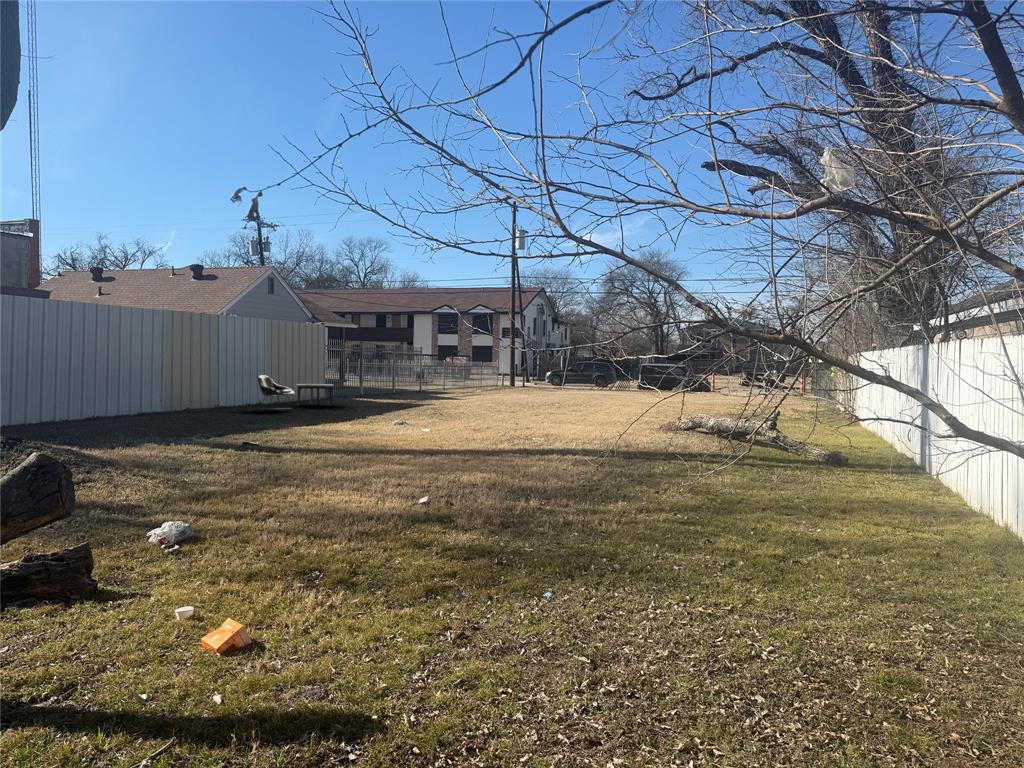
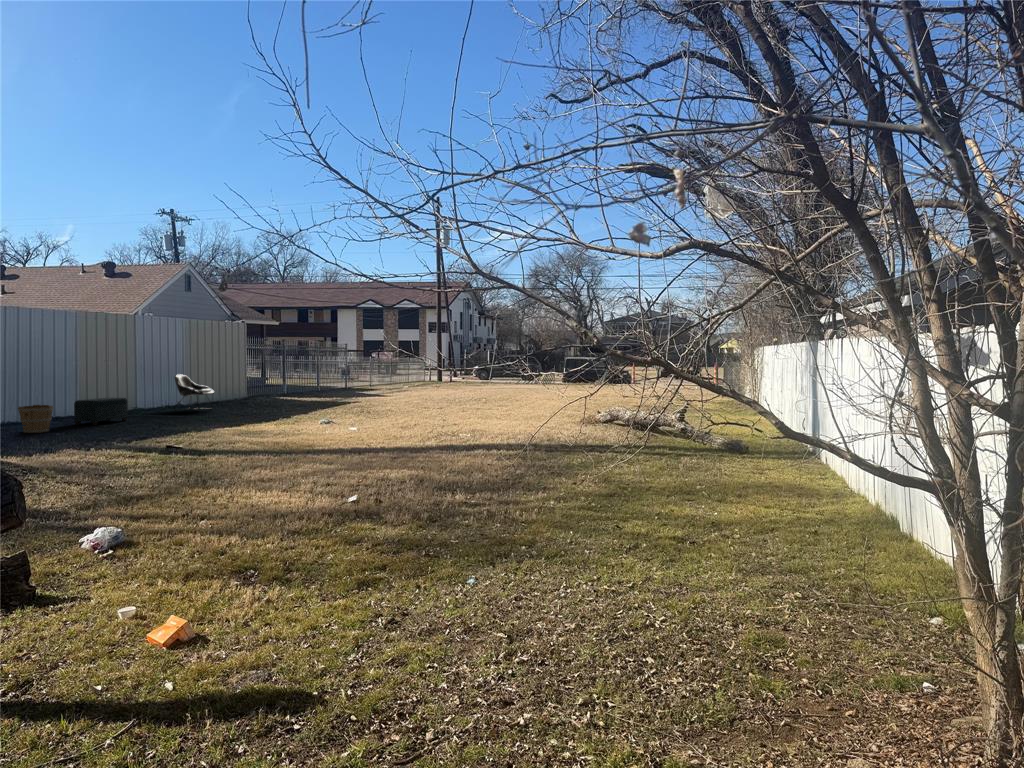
round table: present [297,384,333,407] -> none [215,382,256,406]
bench: none [163,396,212,422] -> present [74,398,128,425]
wooden bucket: none [110,401,143,427] -> present [18,405,54,433]

